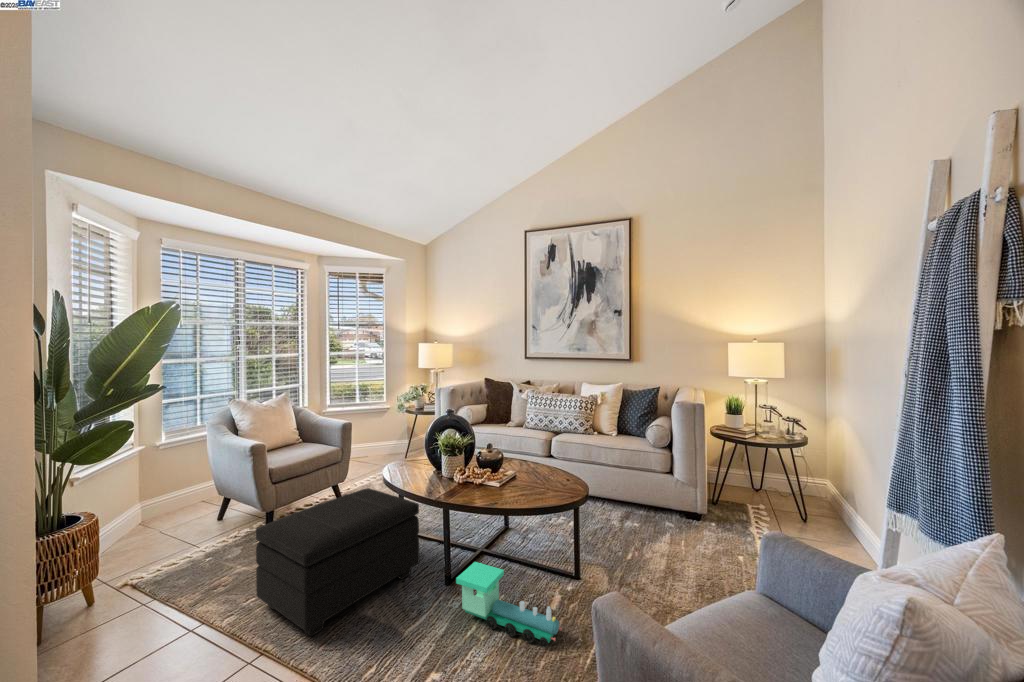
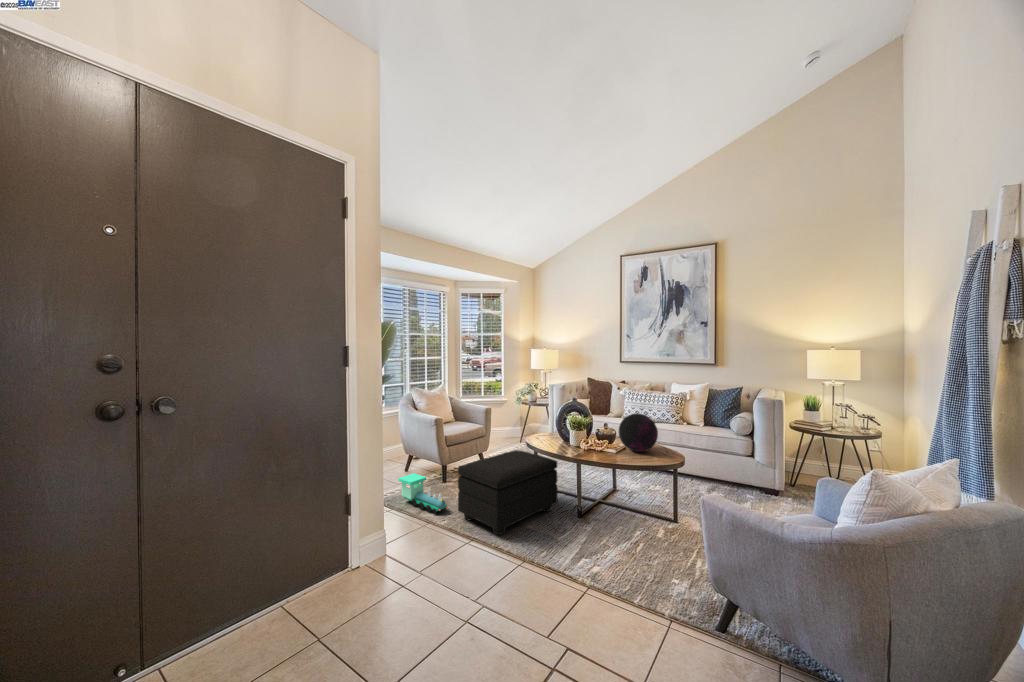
decorative orb: none [506,430,557,483] -> present [619,414,658,452]
toy train: present [456,562,562,647] -> present [398,473,448,514]

